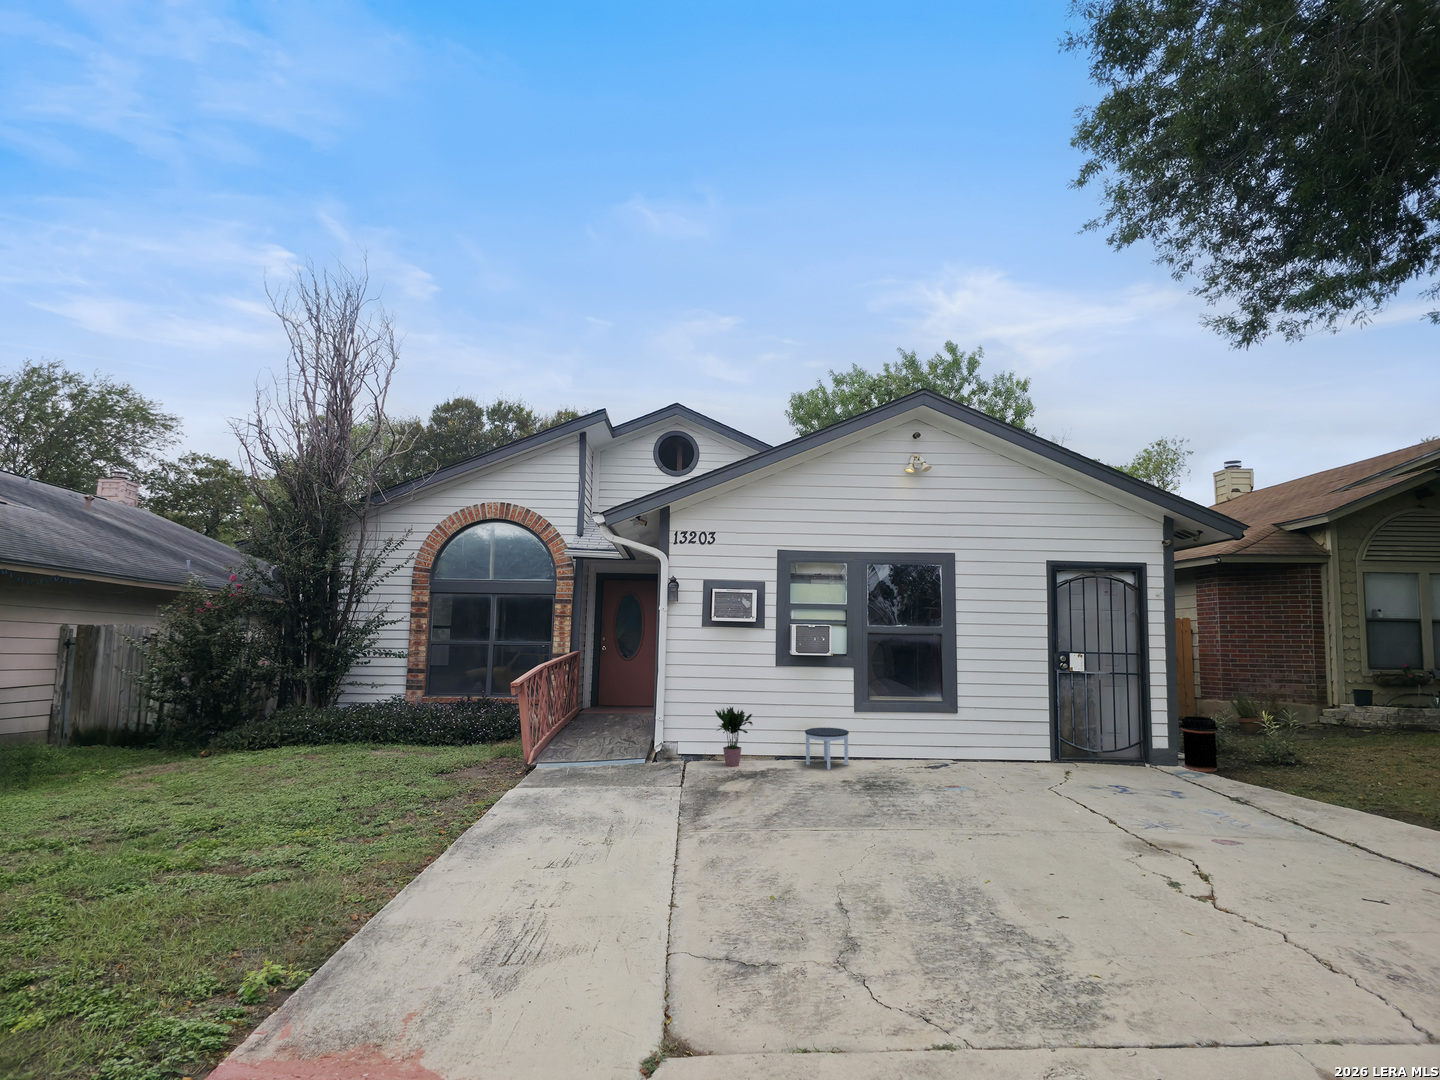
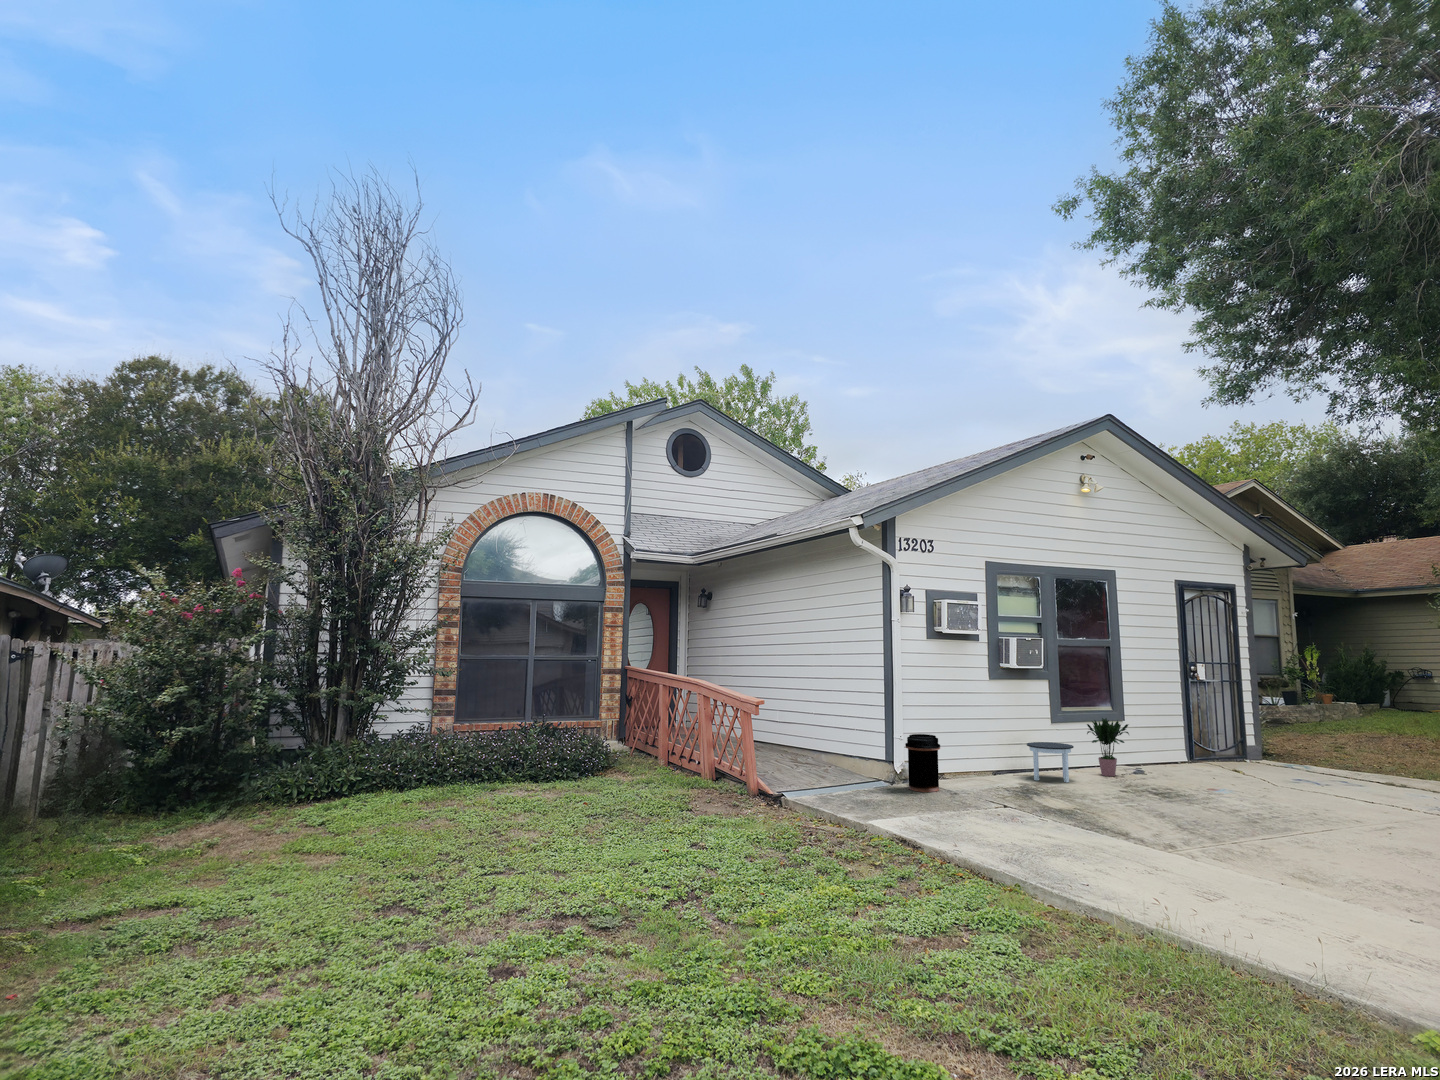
potted plant: present [715,707,753,766] -> present [1087,718,1129,776]
trash can: present [1180,717,1218,772] -> present [905,734,940,792]

